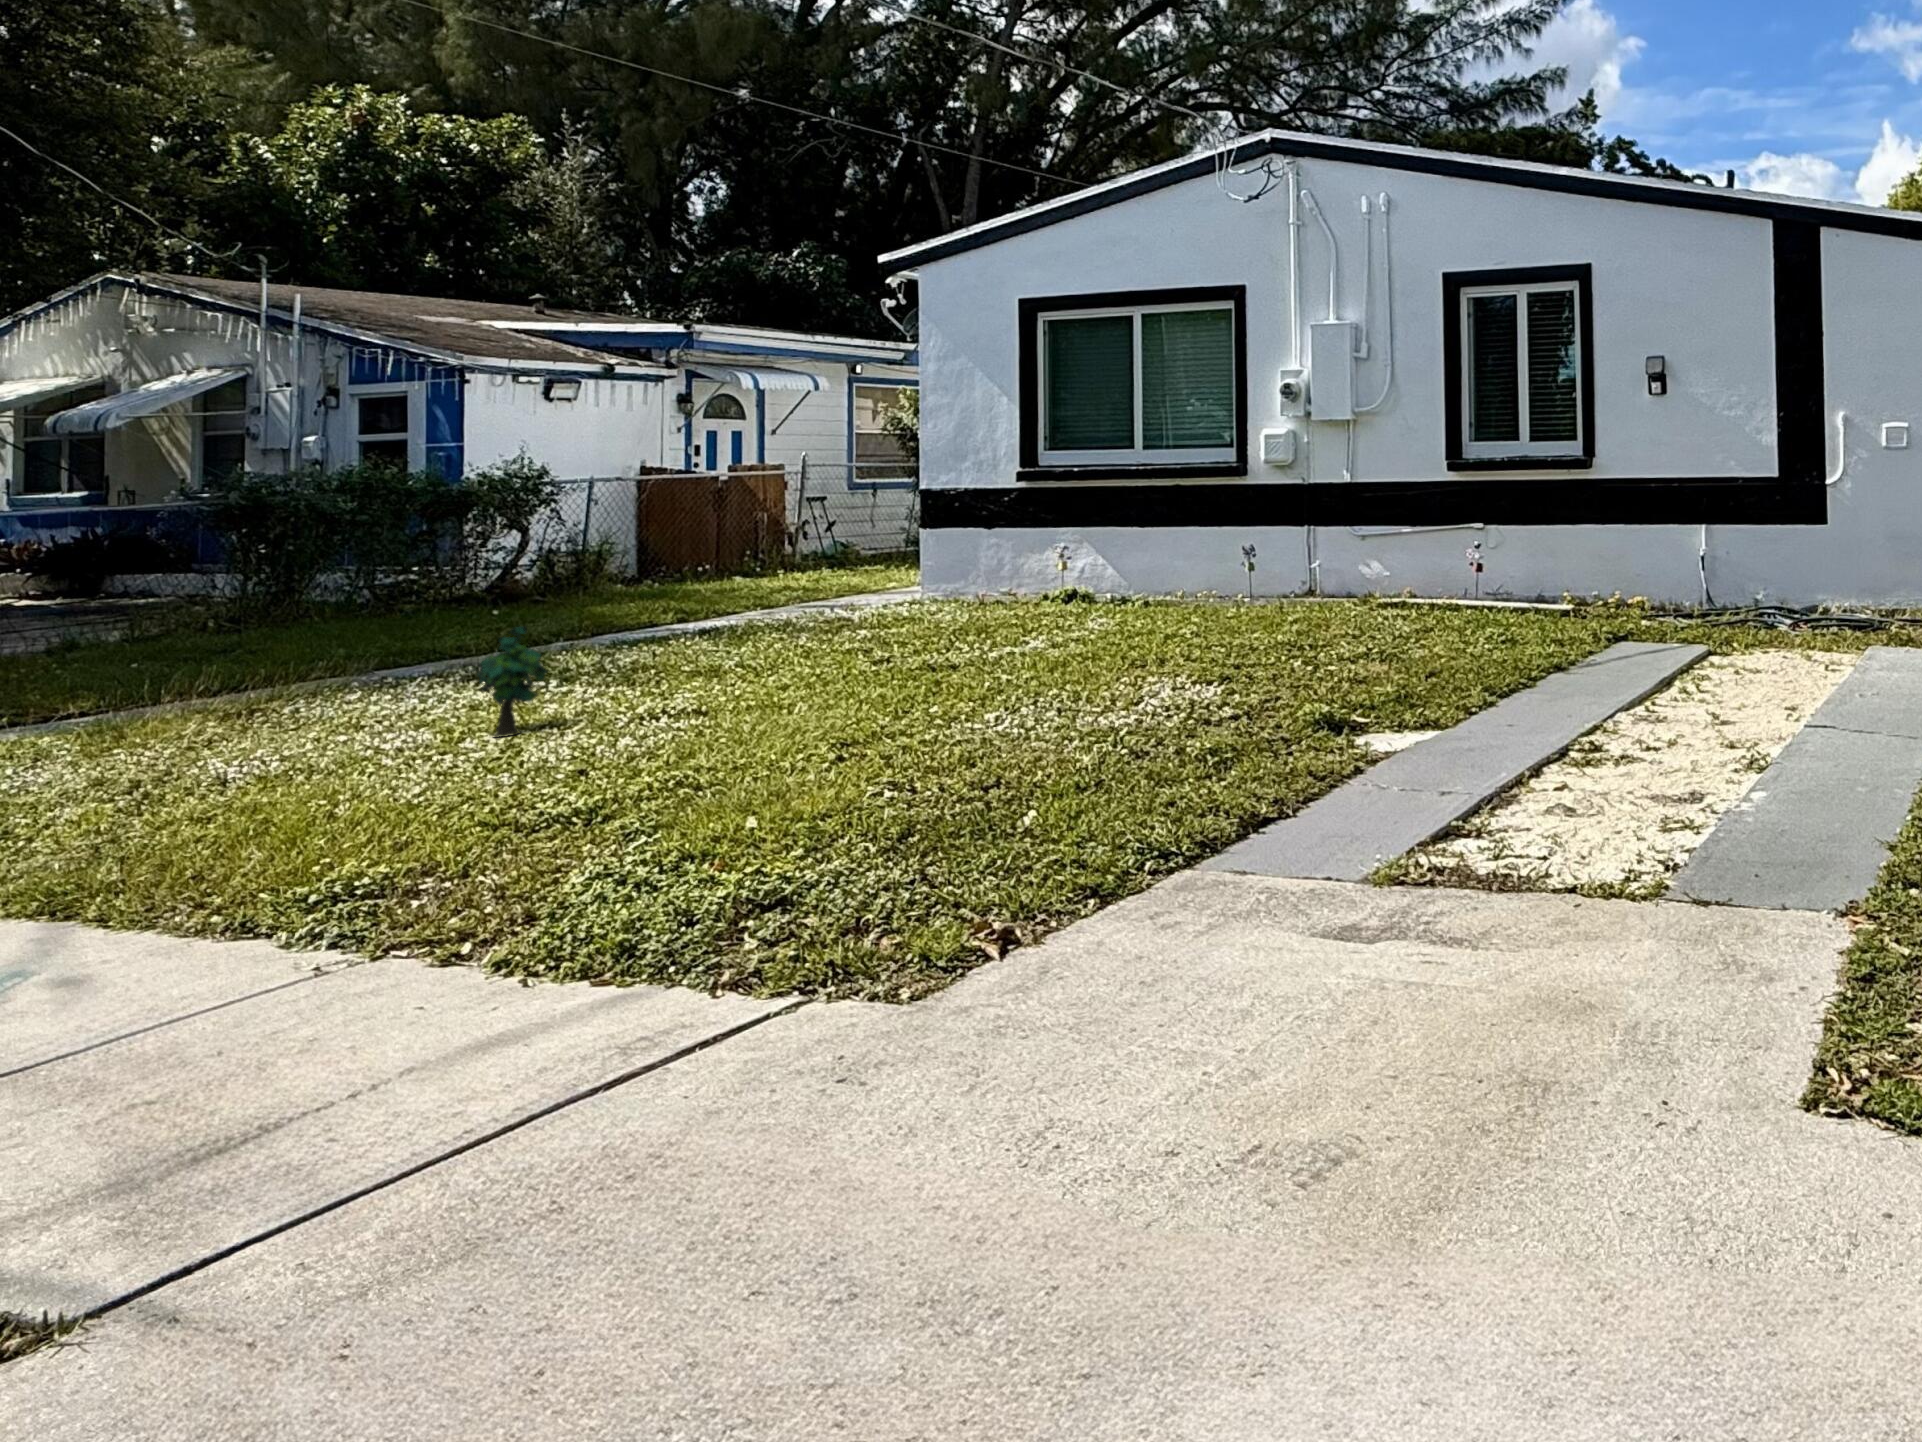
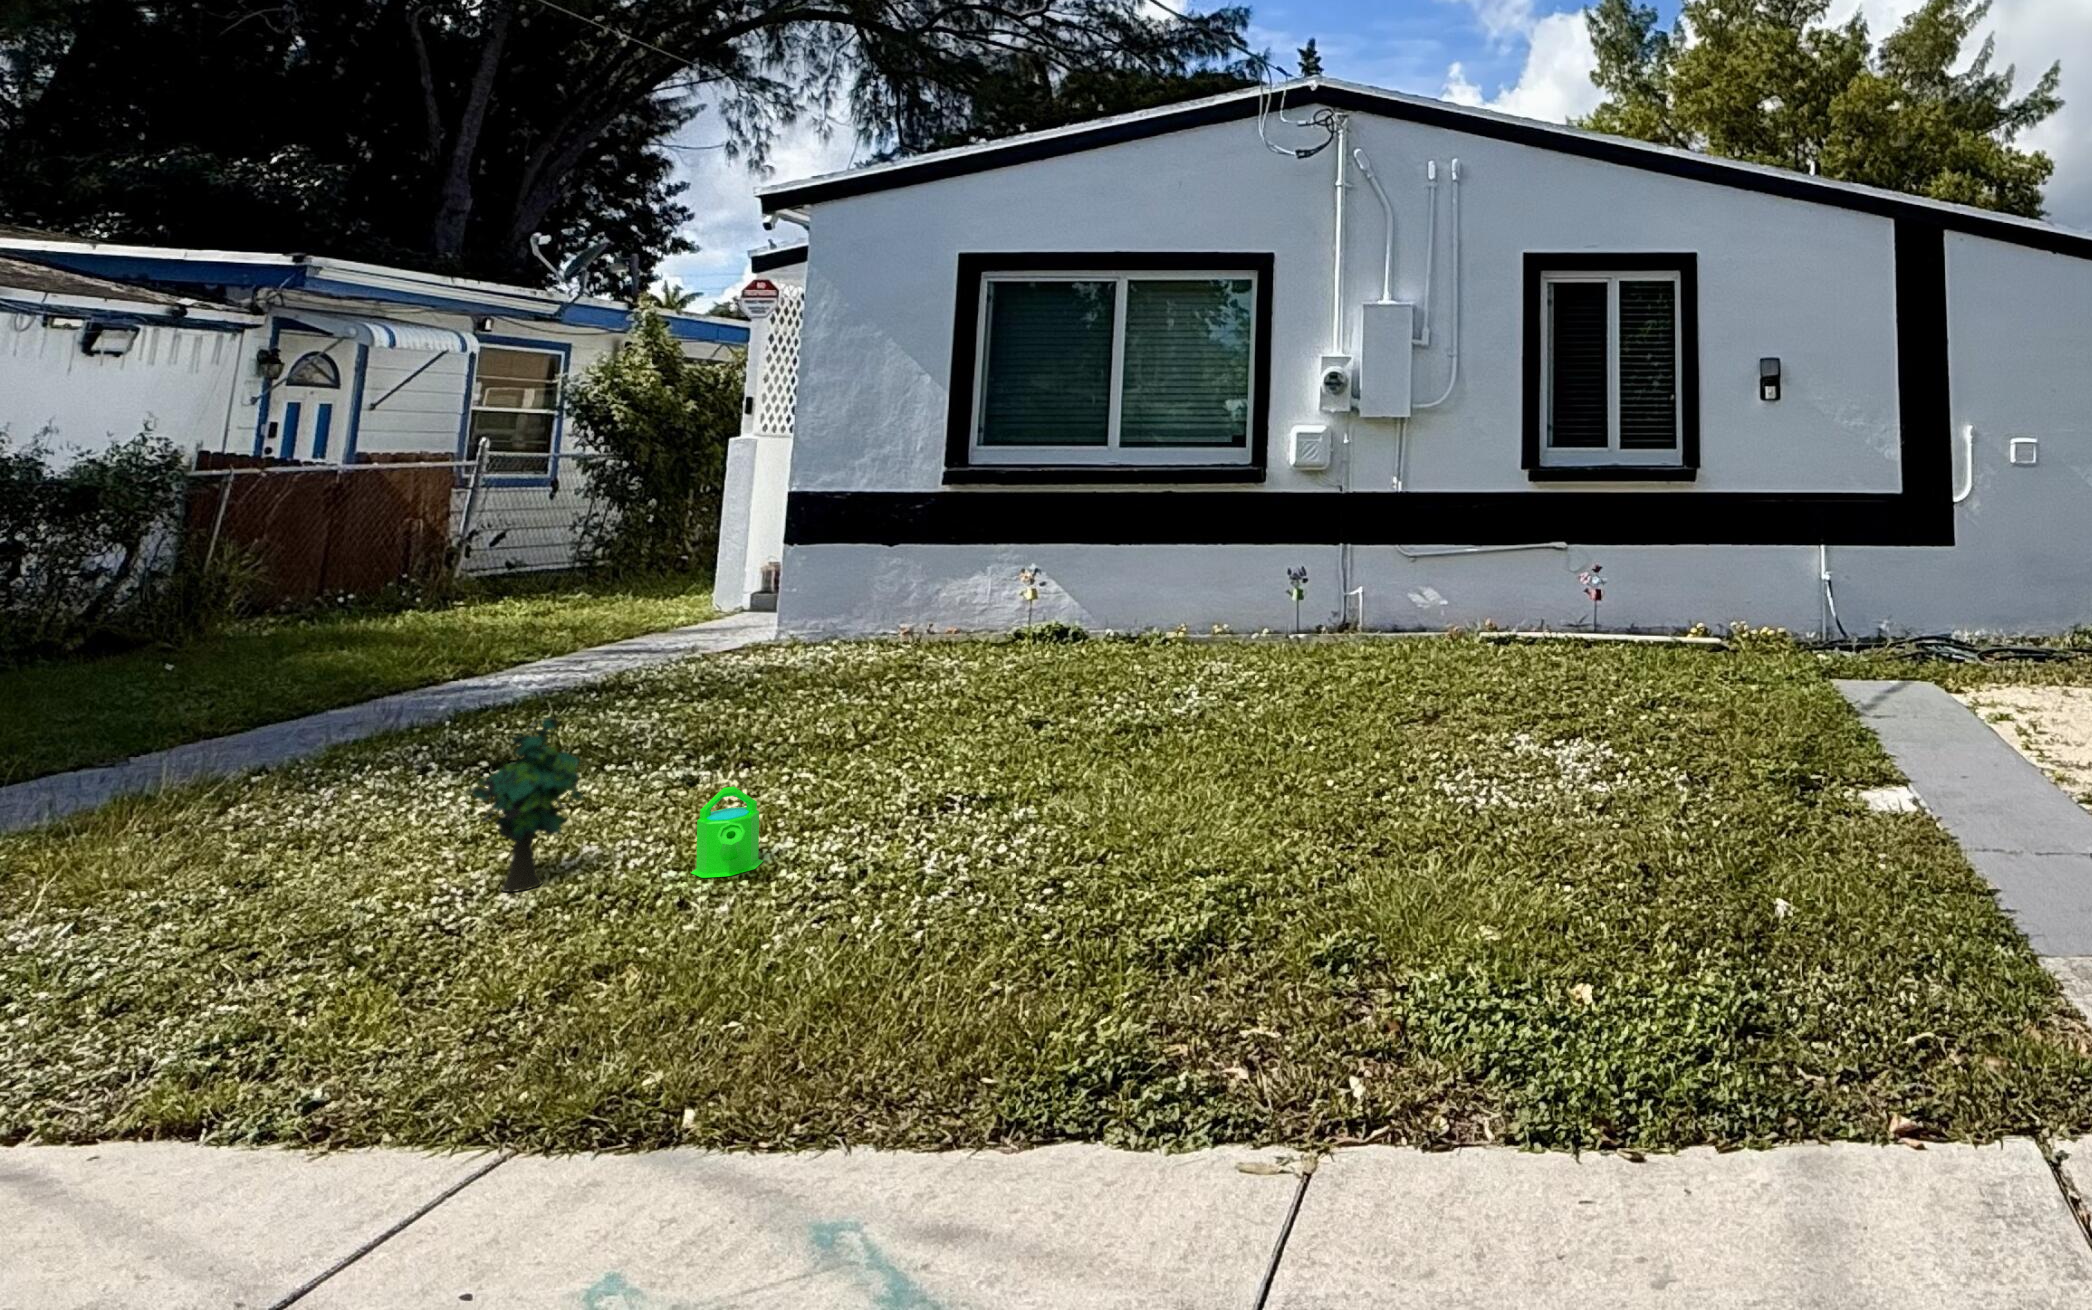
watering can: none [601,677,652,736] -> present [691,786,763,878]

